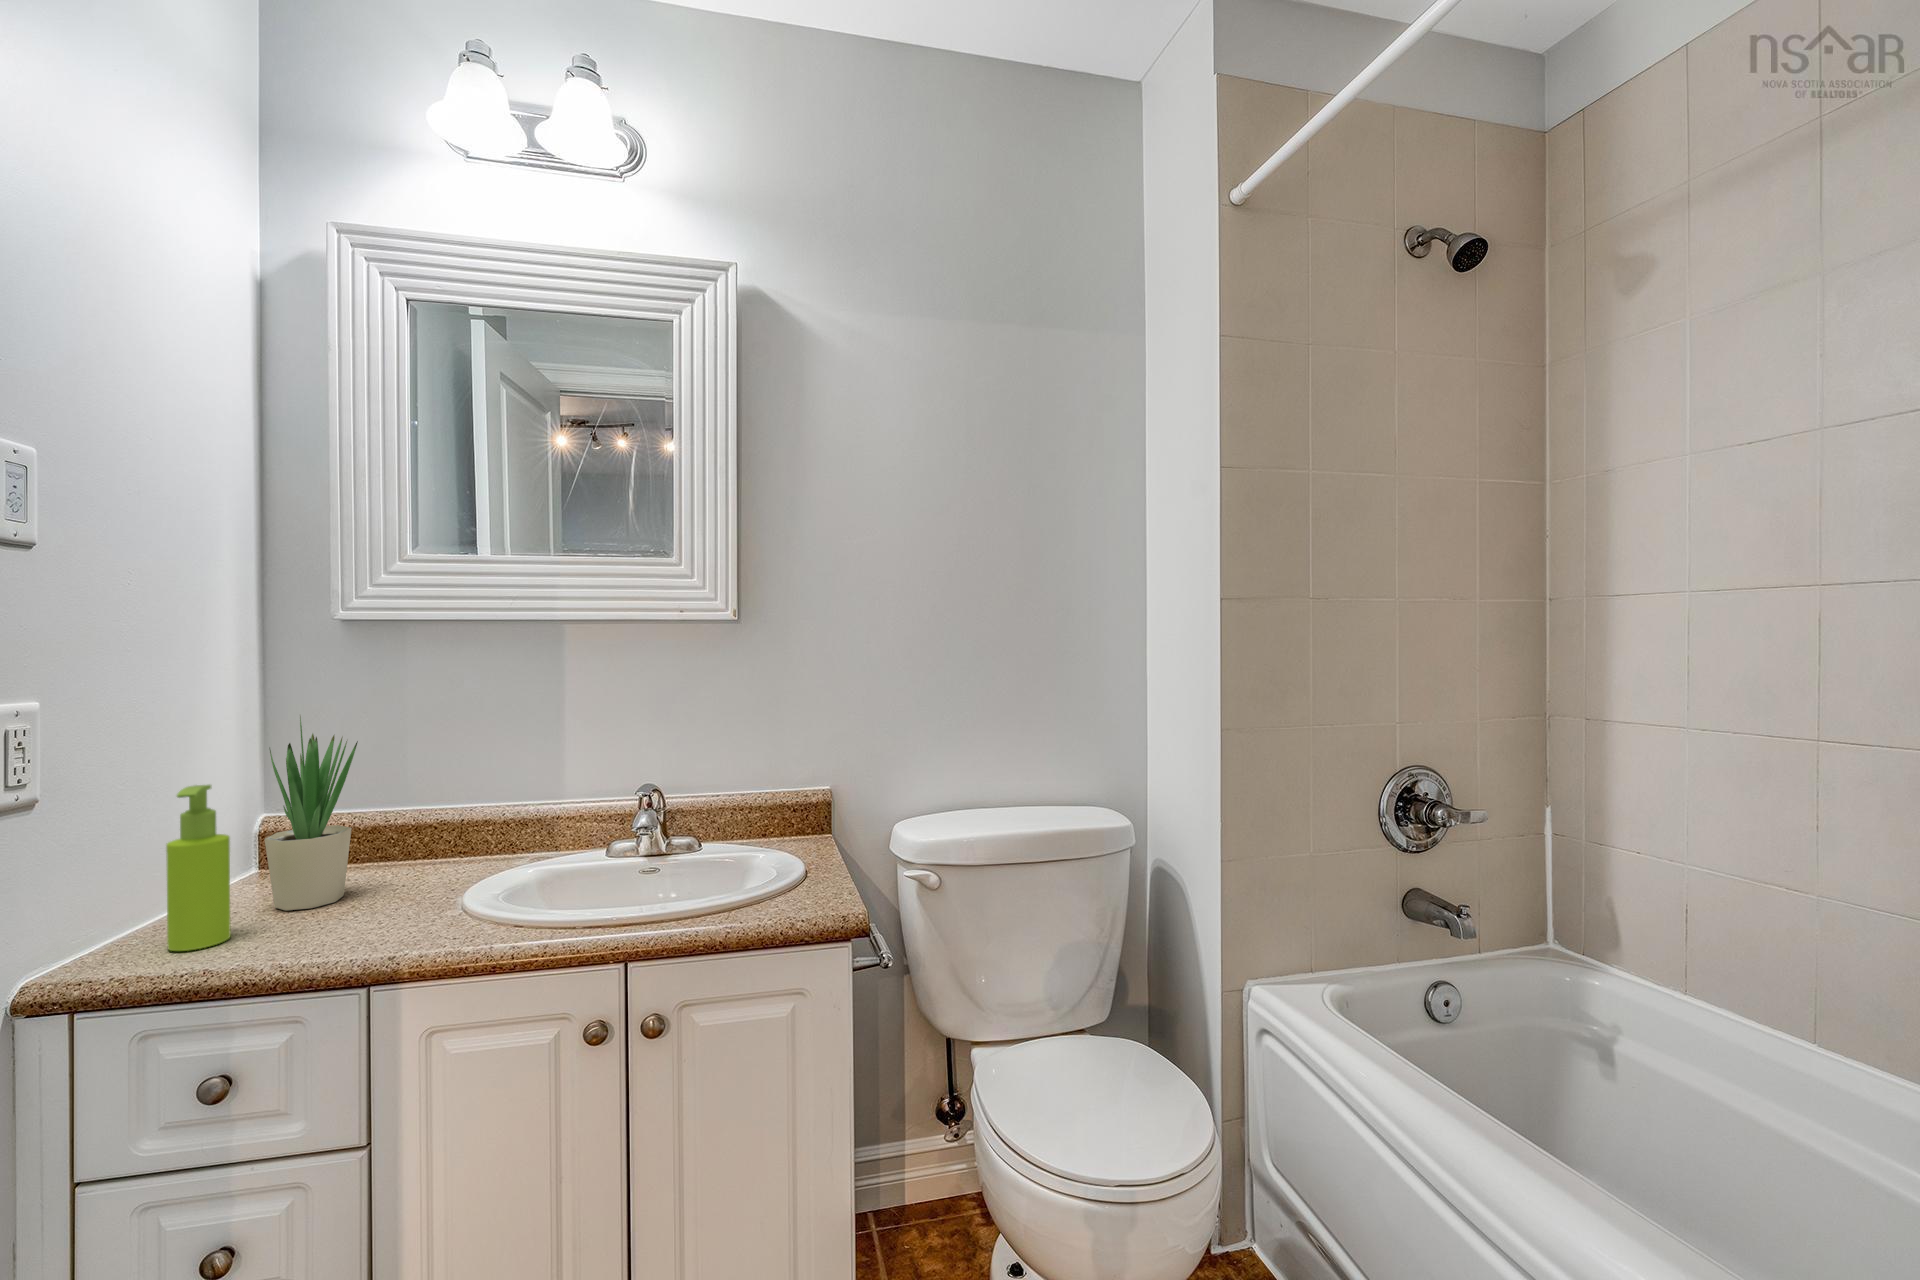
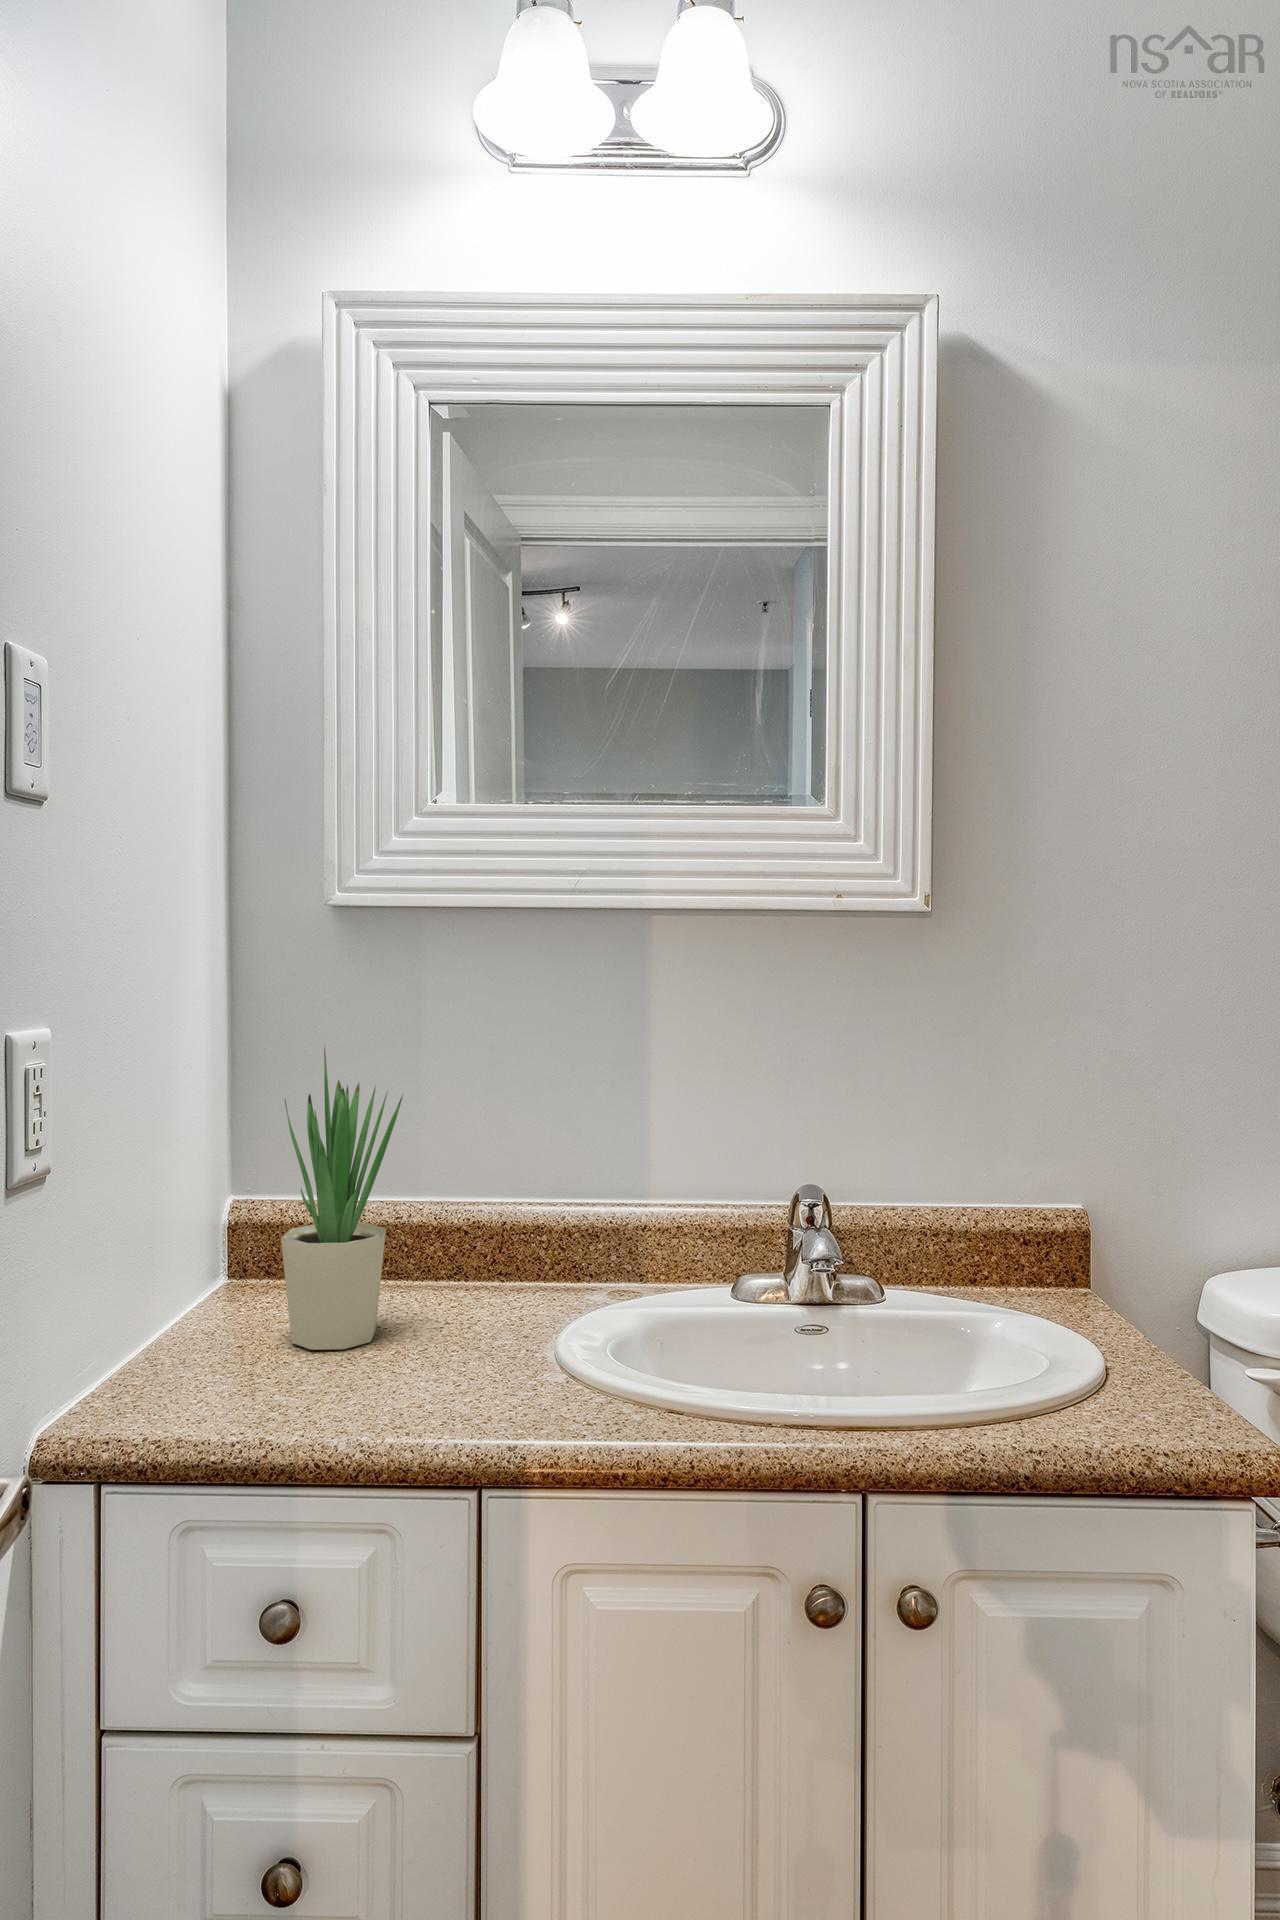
soap dispenser: present [166,785,231,951] -> none [189,1153,263,1403]

